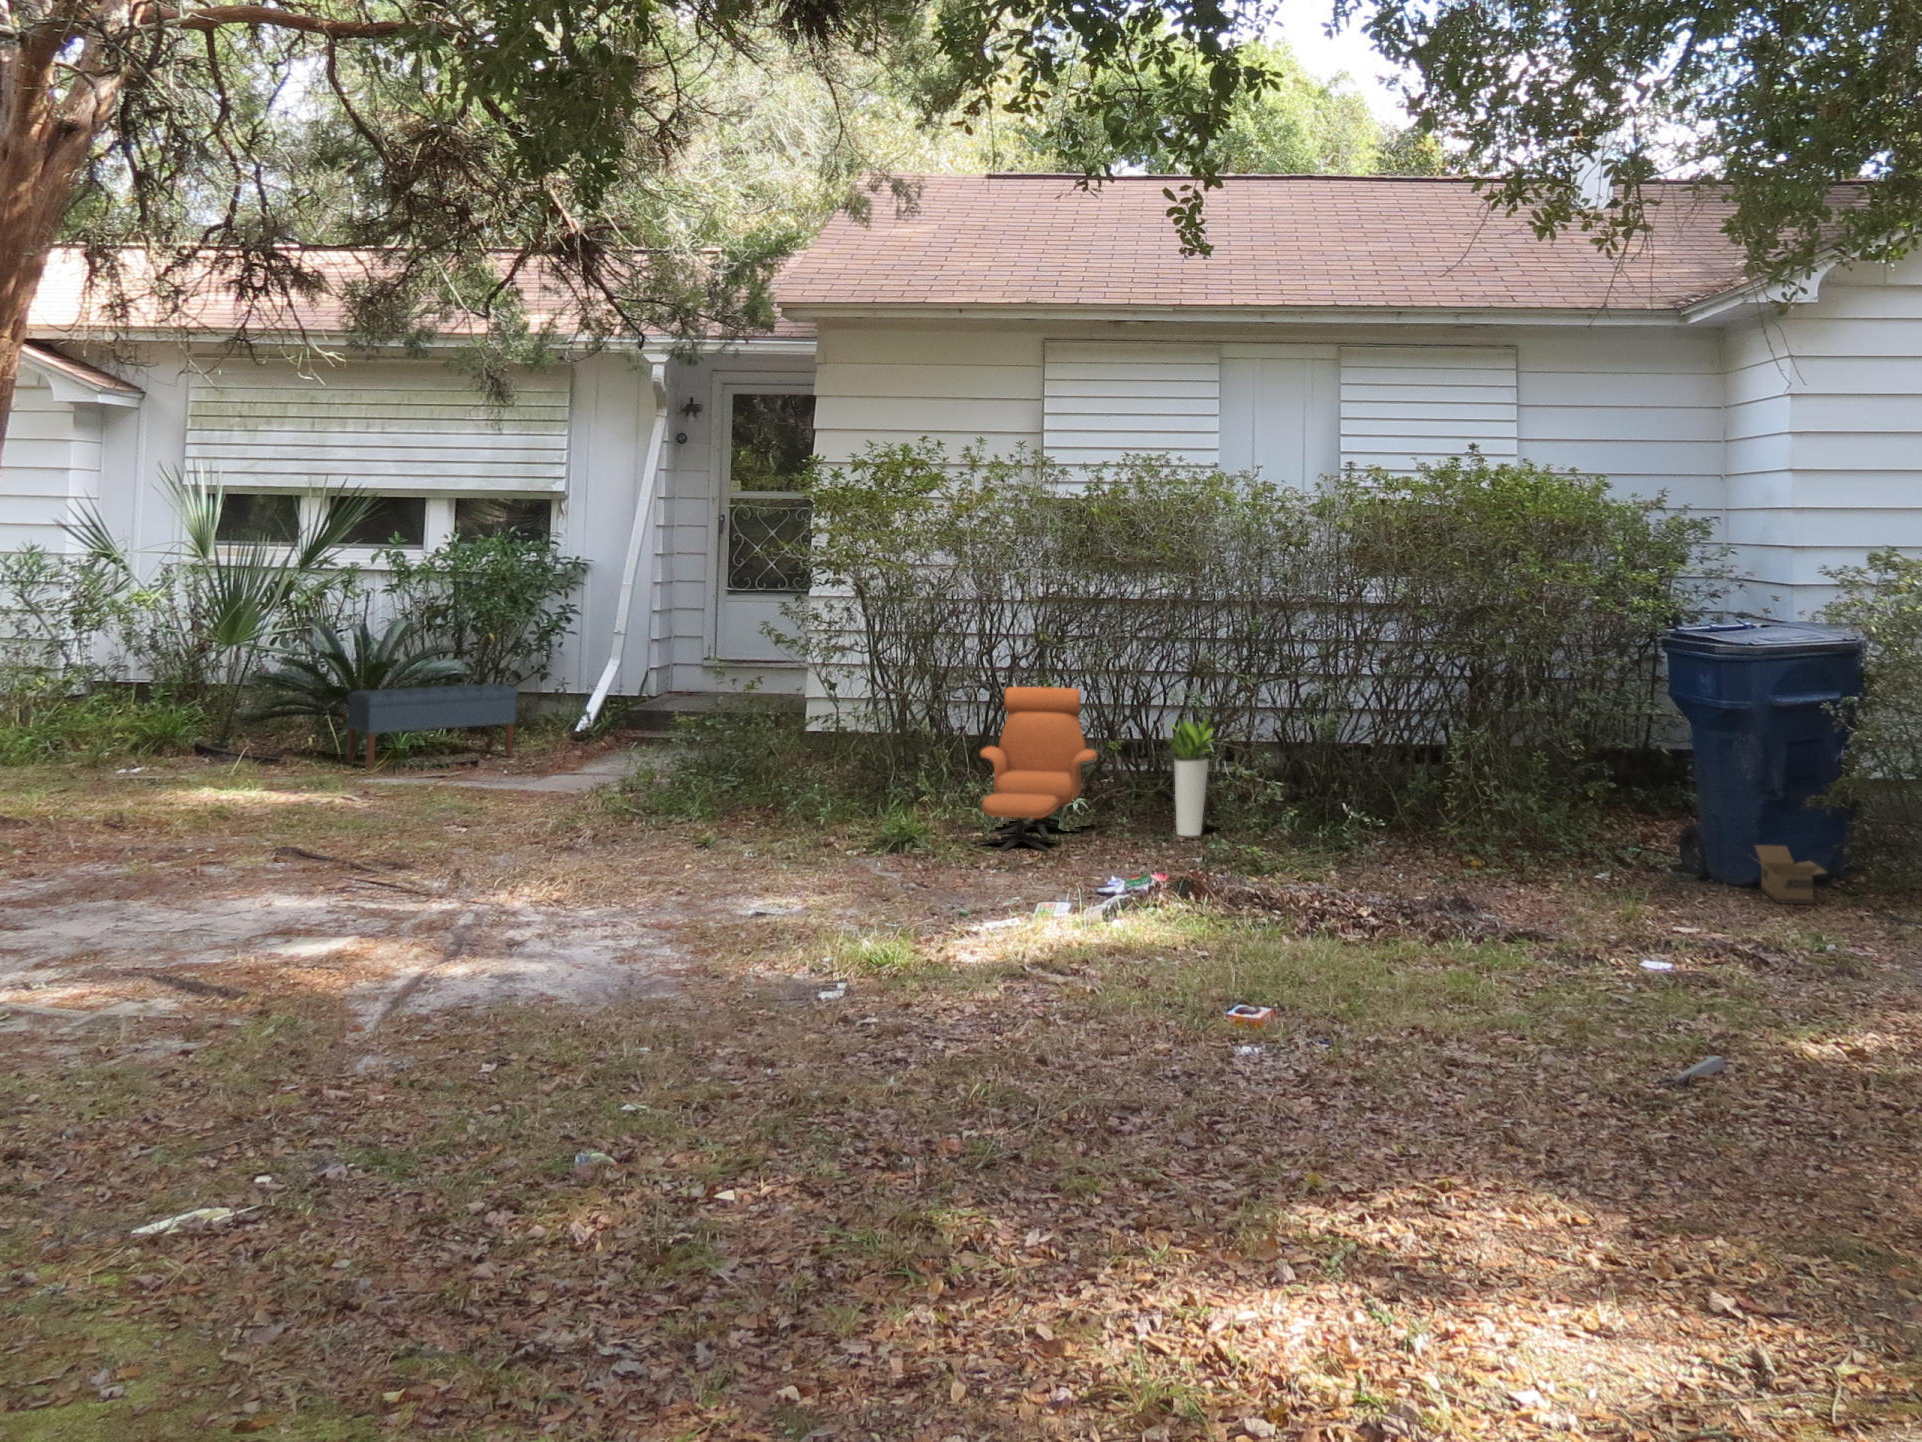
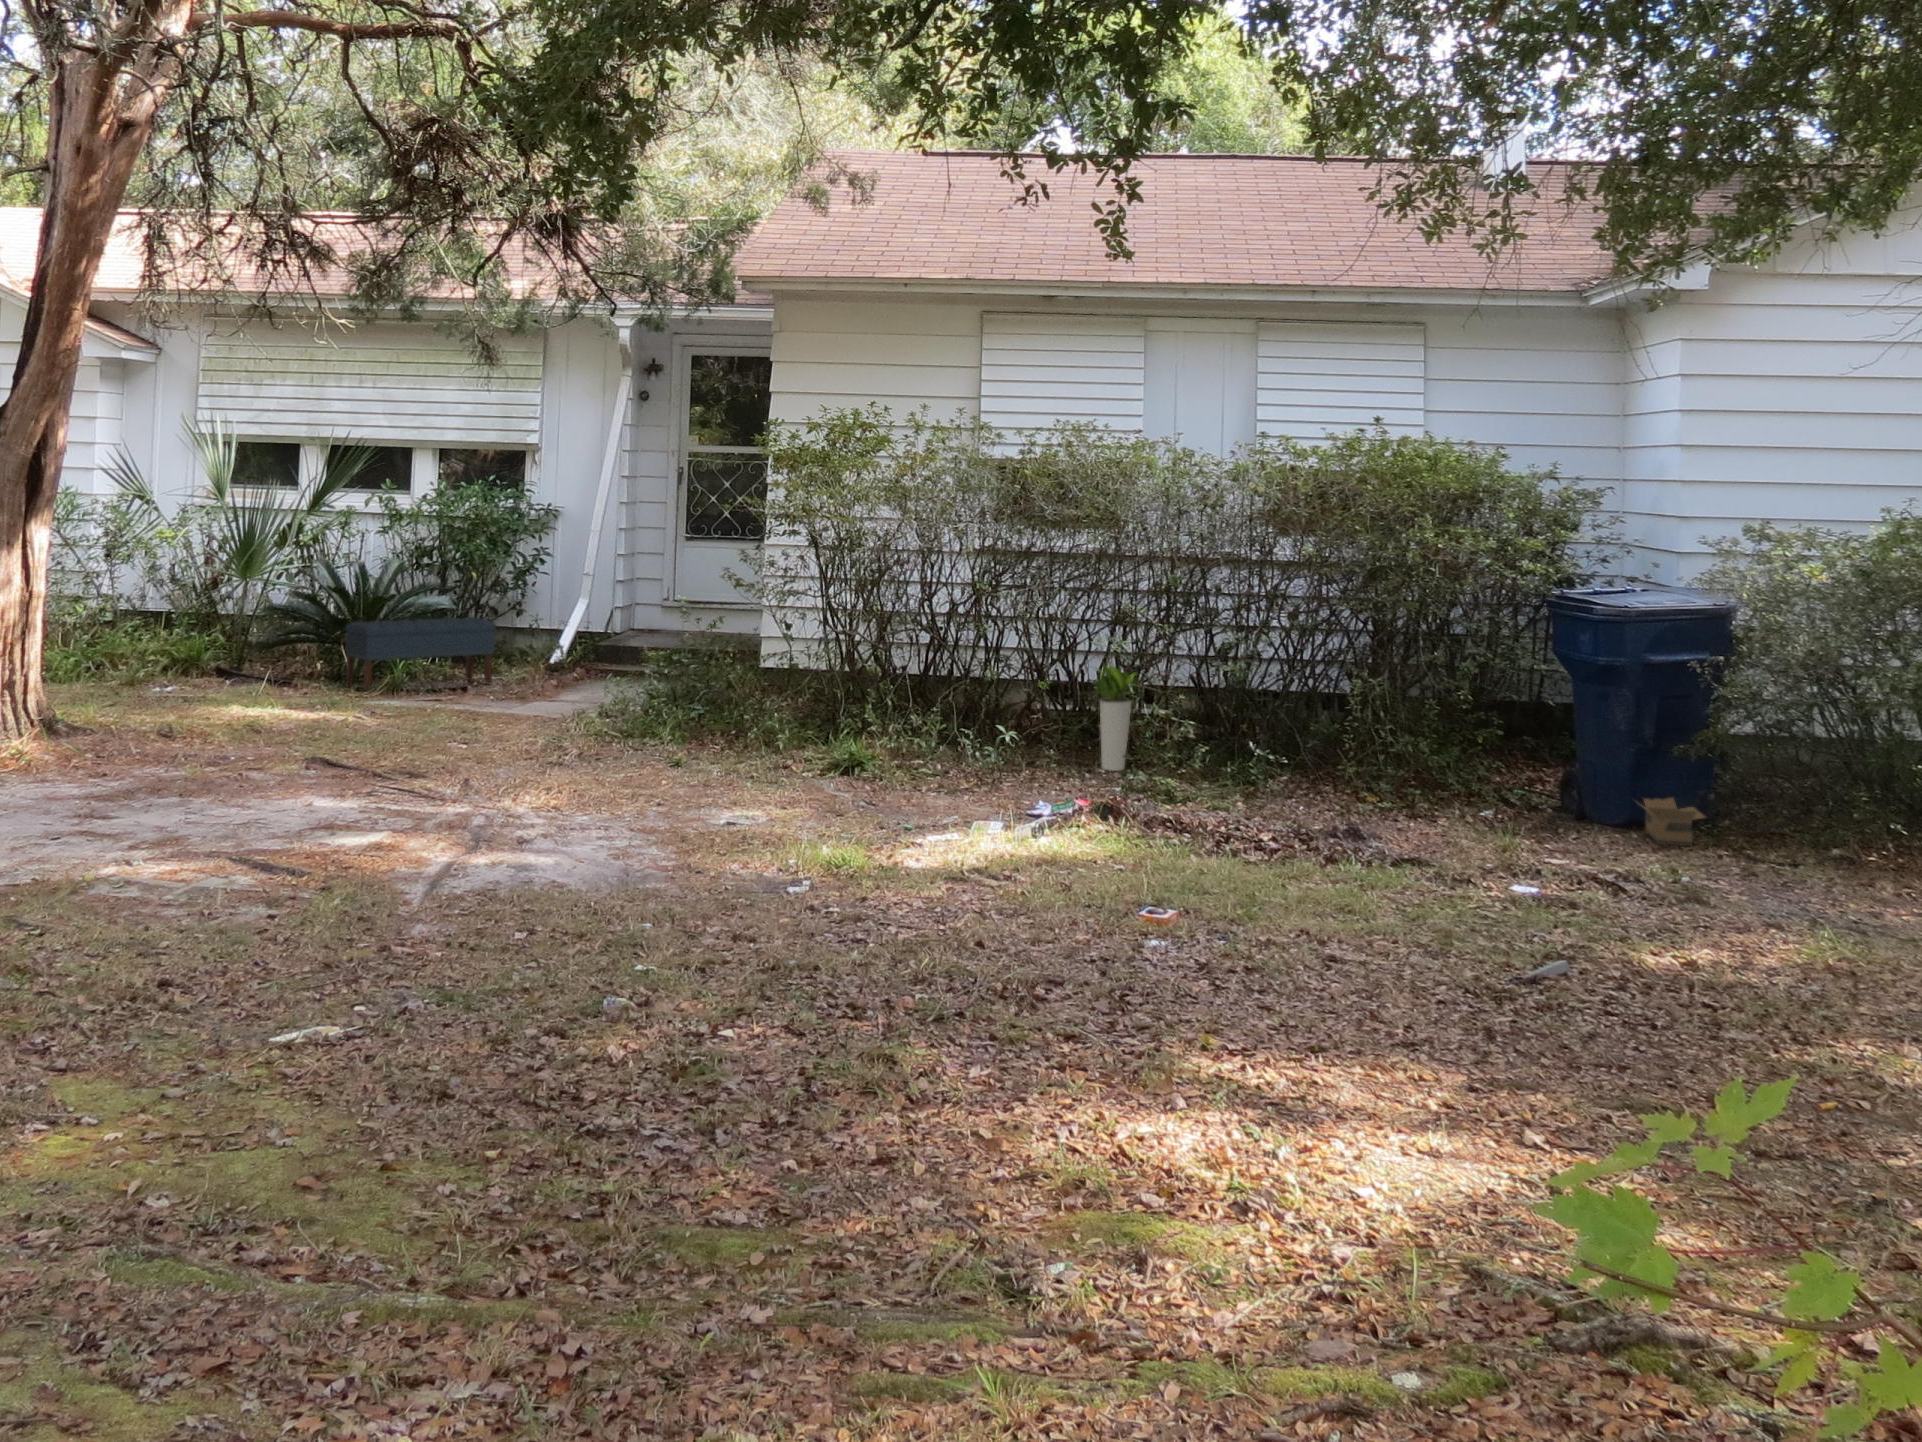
lounge chair: present [980,687,1097,852] -> none [921,631,1029,780]

